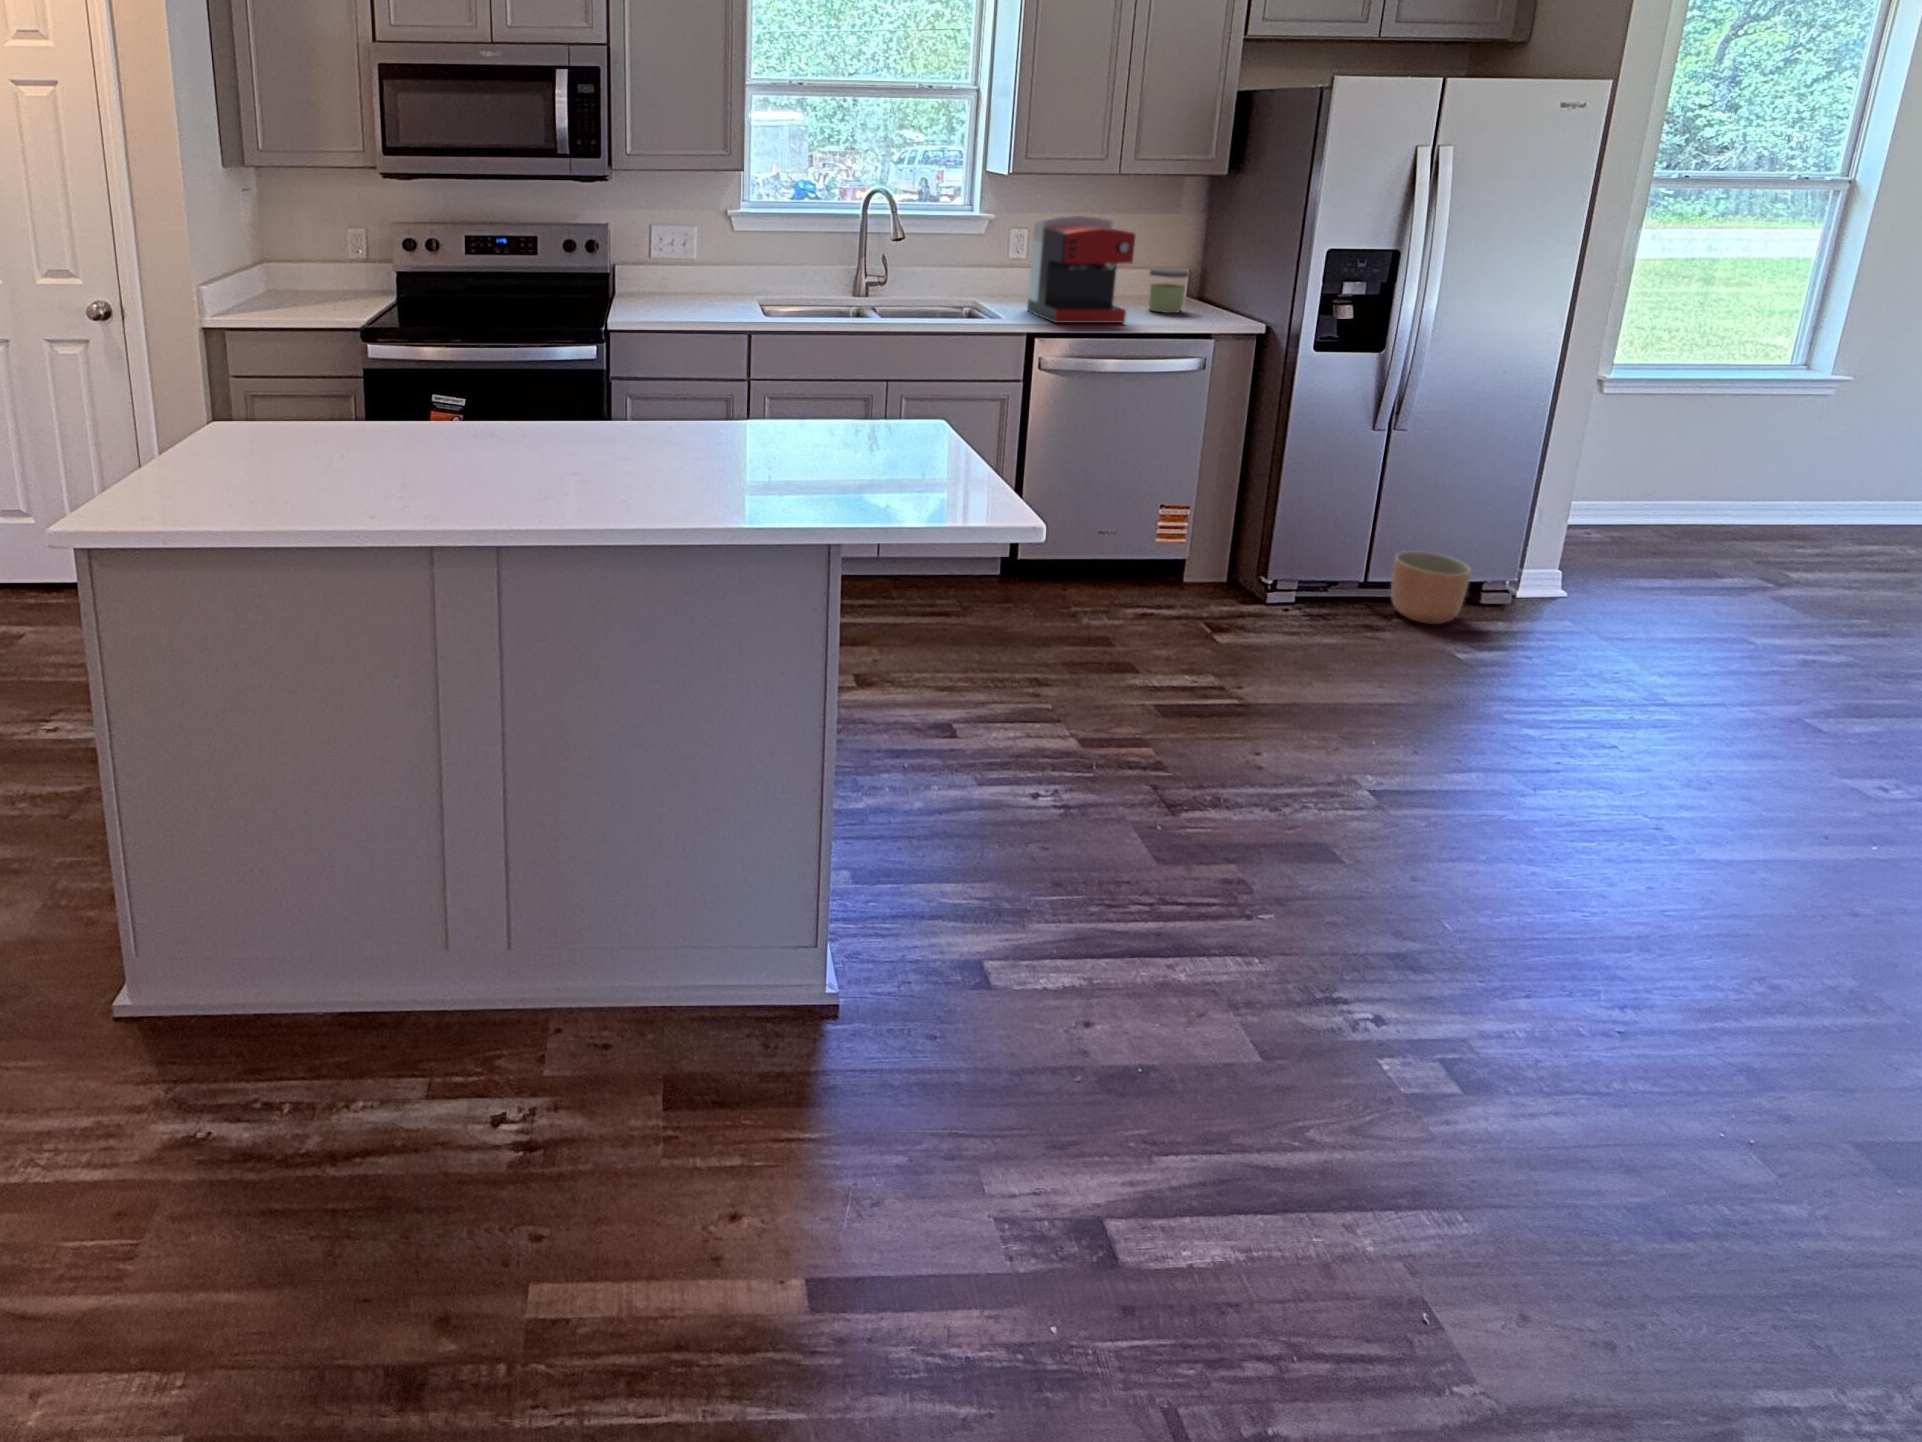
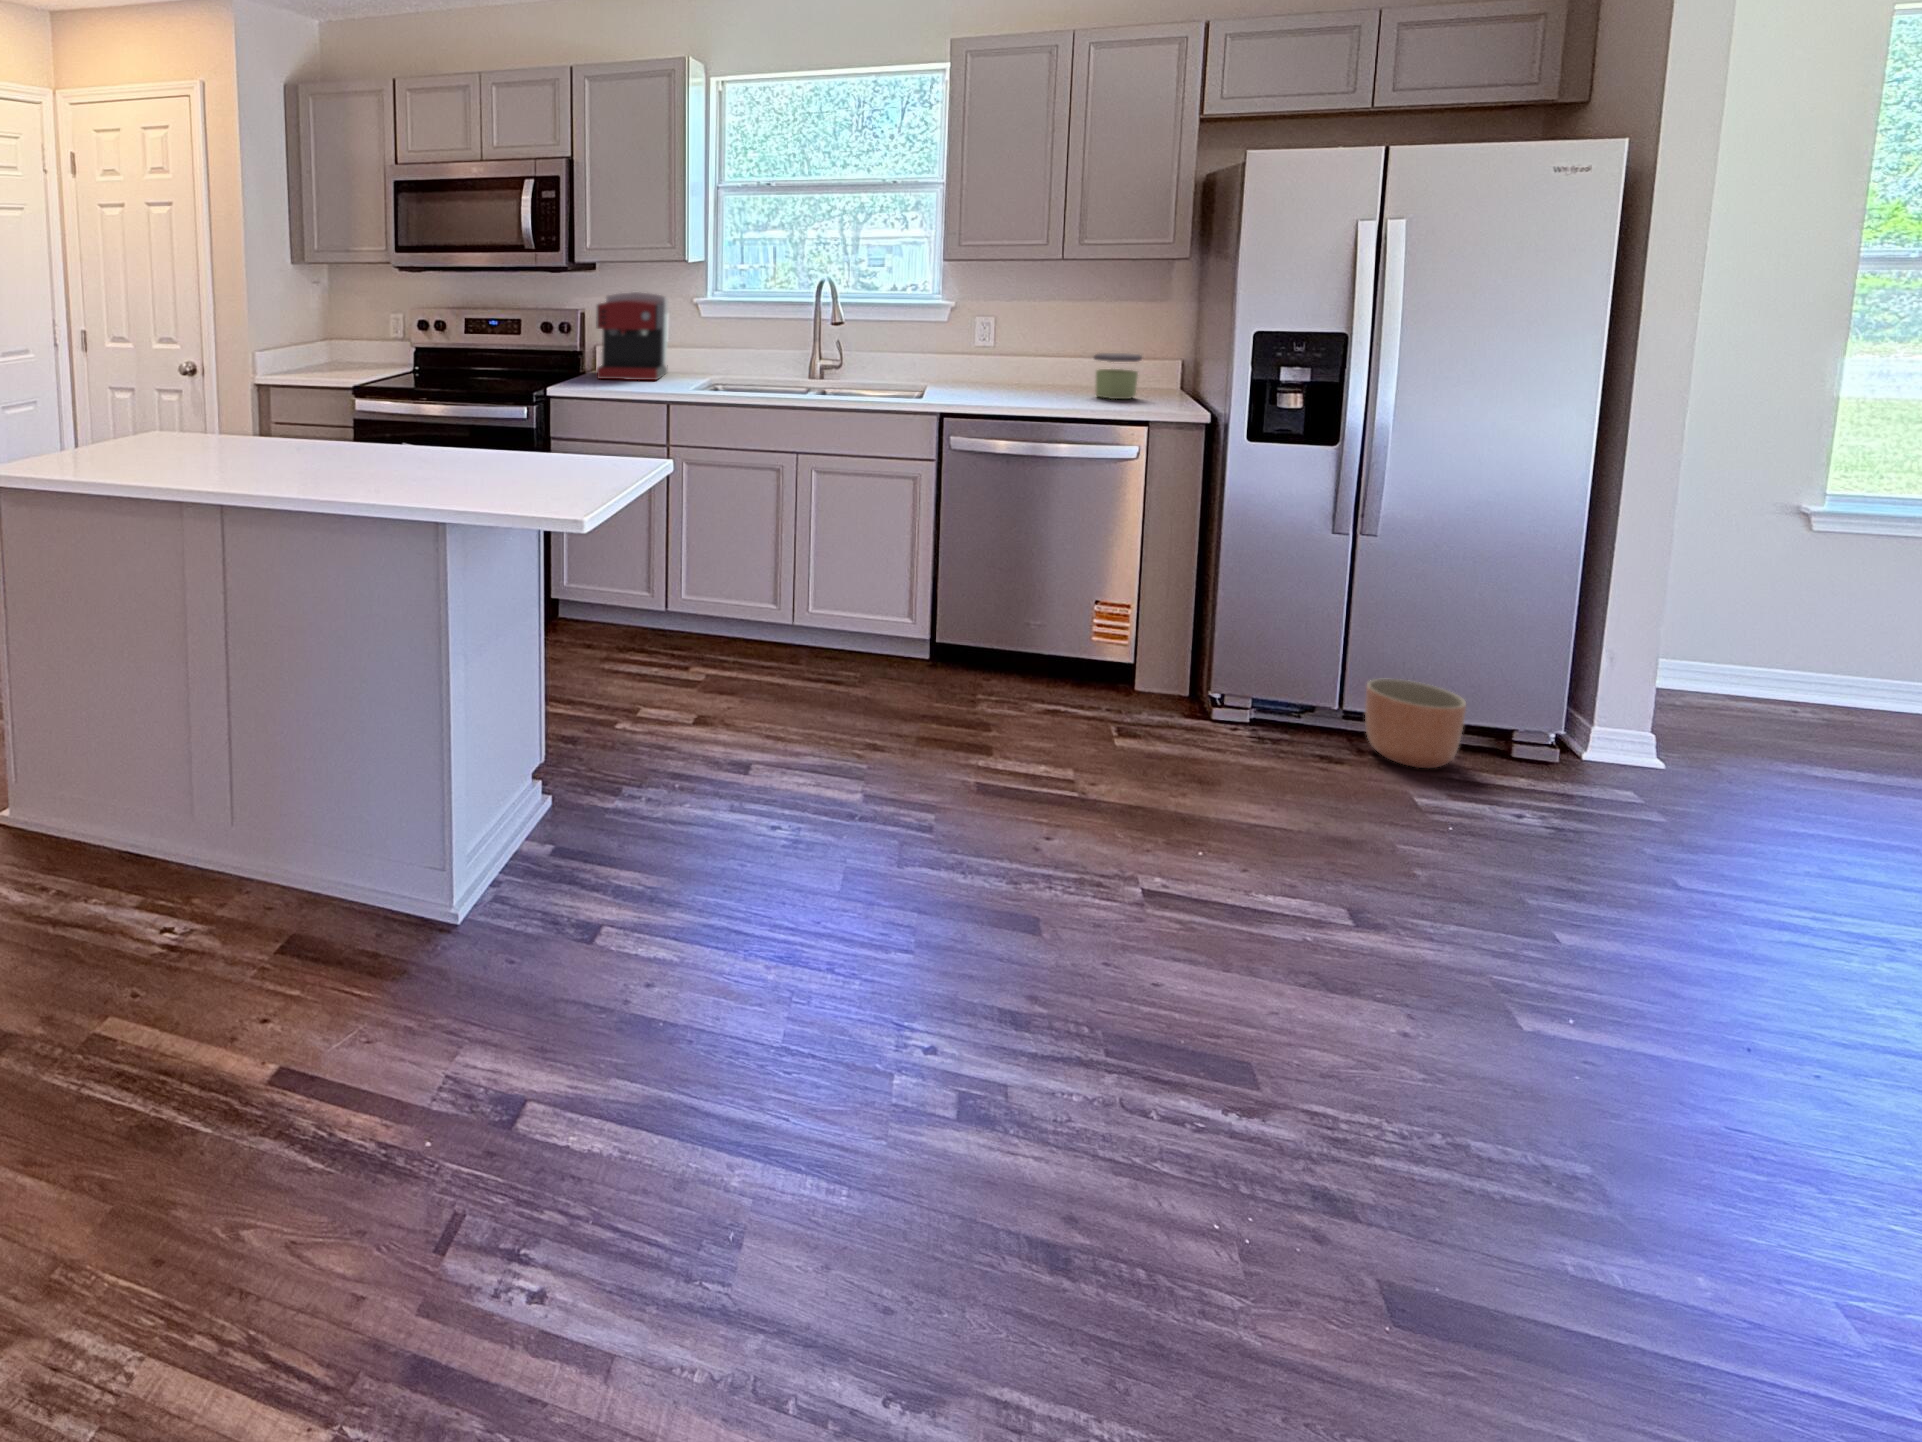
coffee maker: present [1027,216,1135,323] -> present [596,292,668,380]

